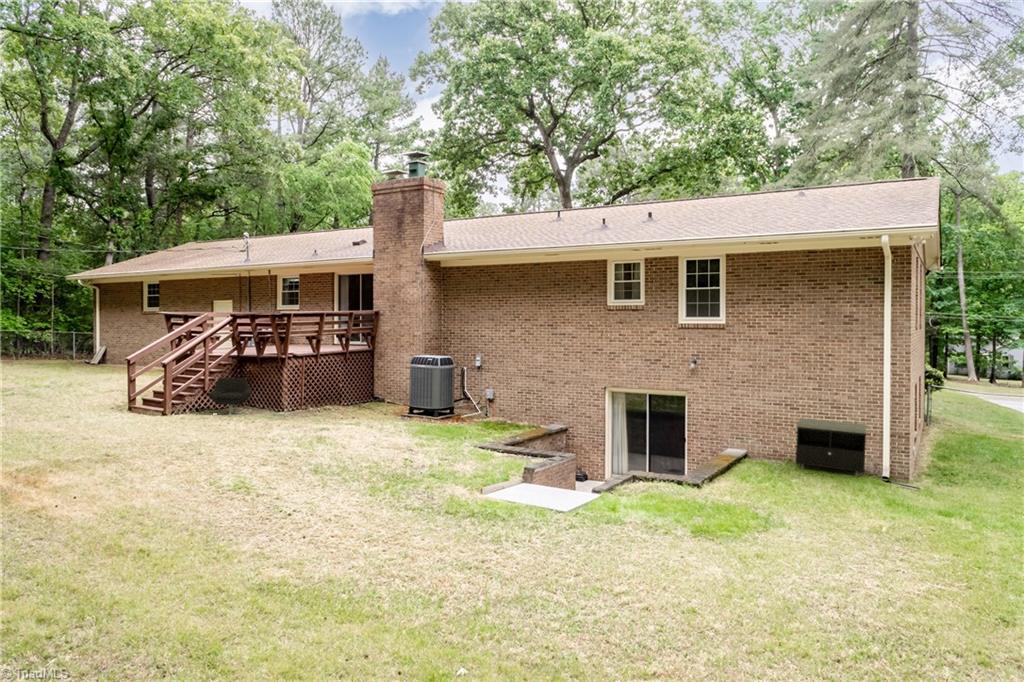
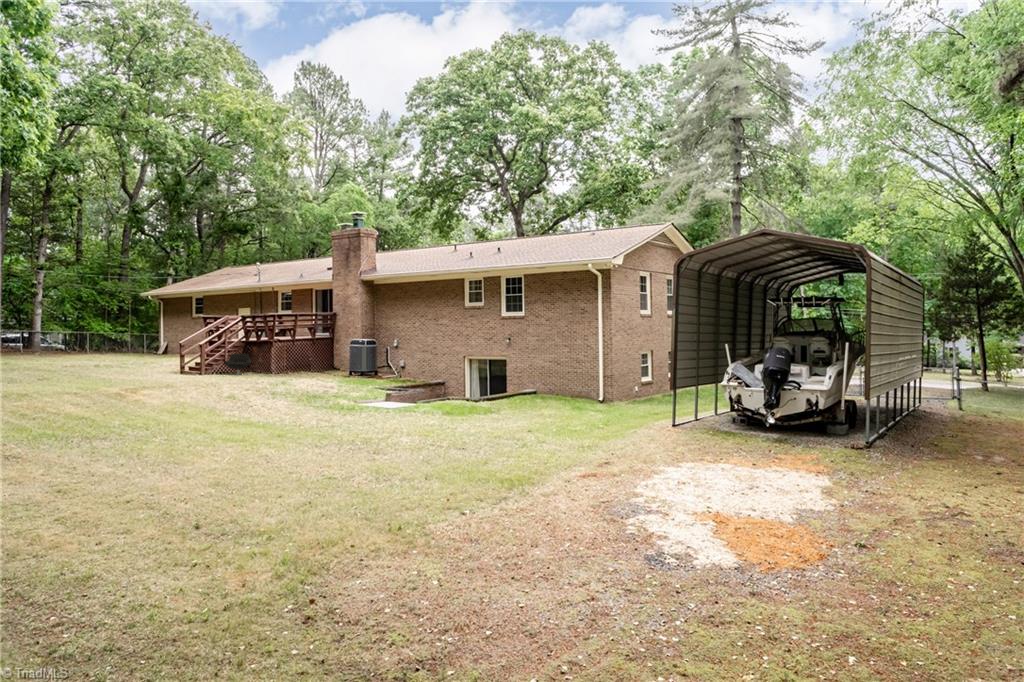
storage bench: present [796,418,866,475] -> none [550,370,591,400]

